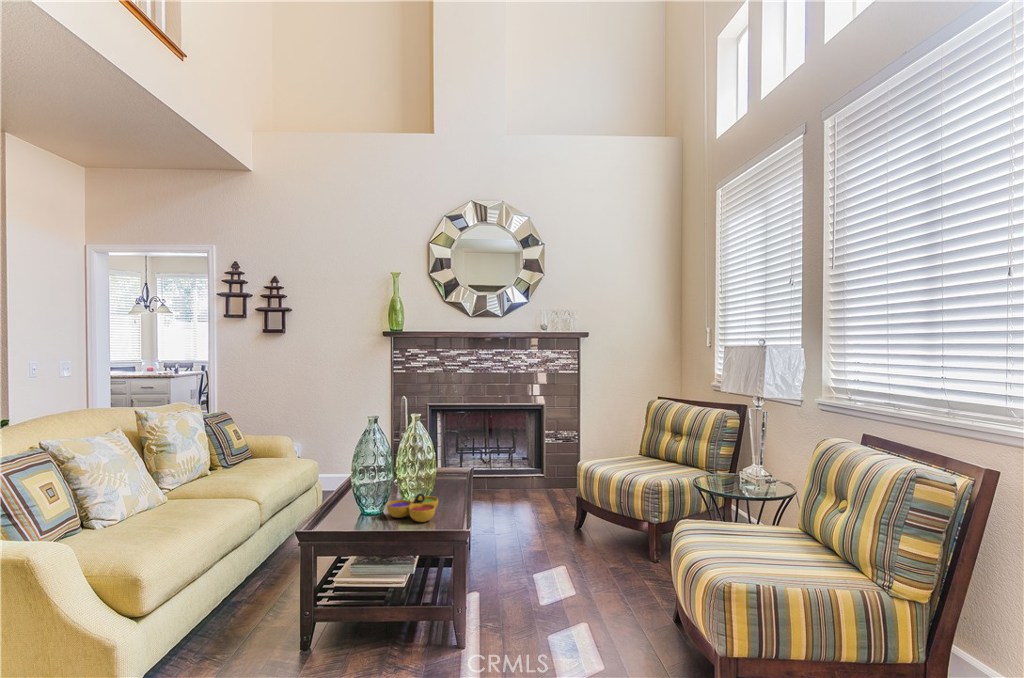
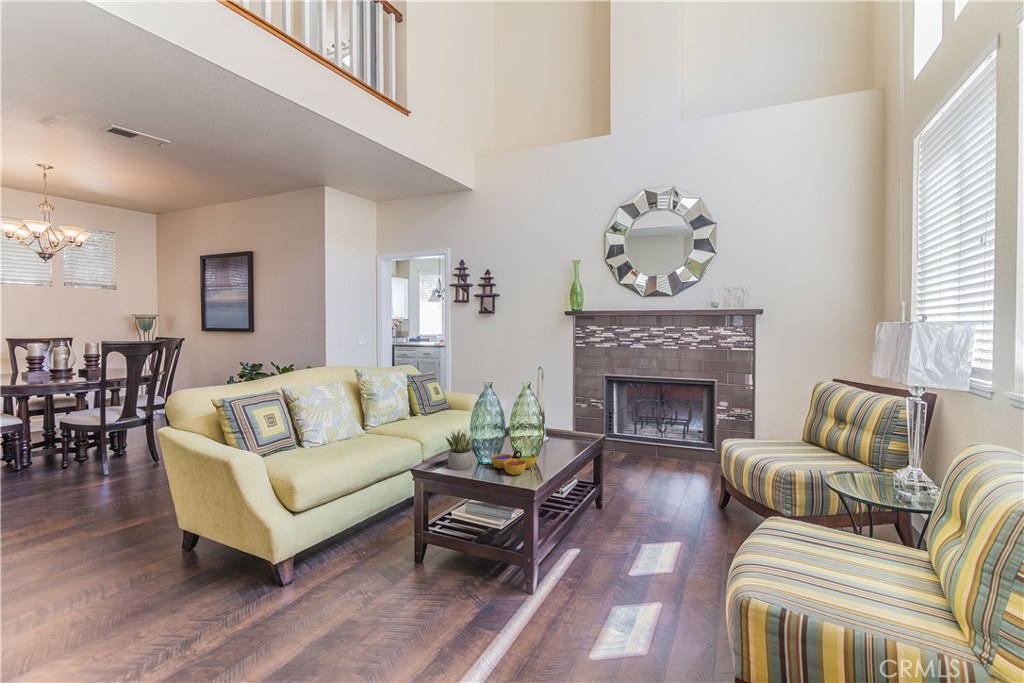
succulent plant: none [329,475,367,527] -> present [445,430,472,470]

